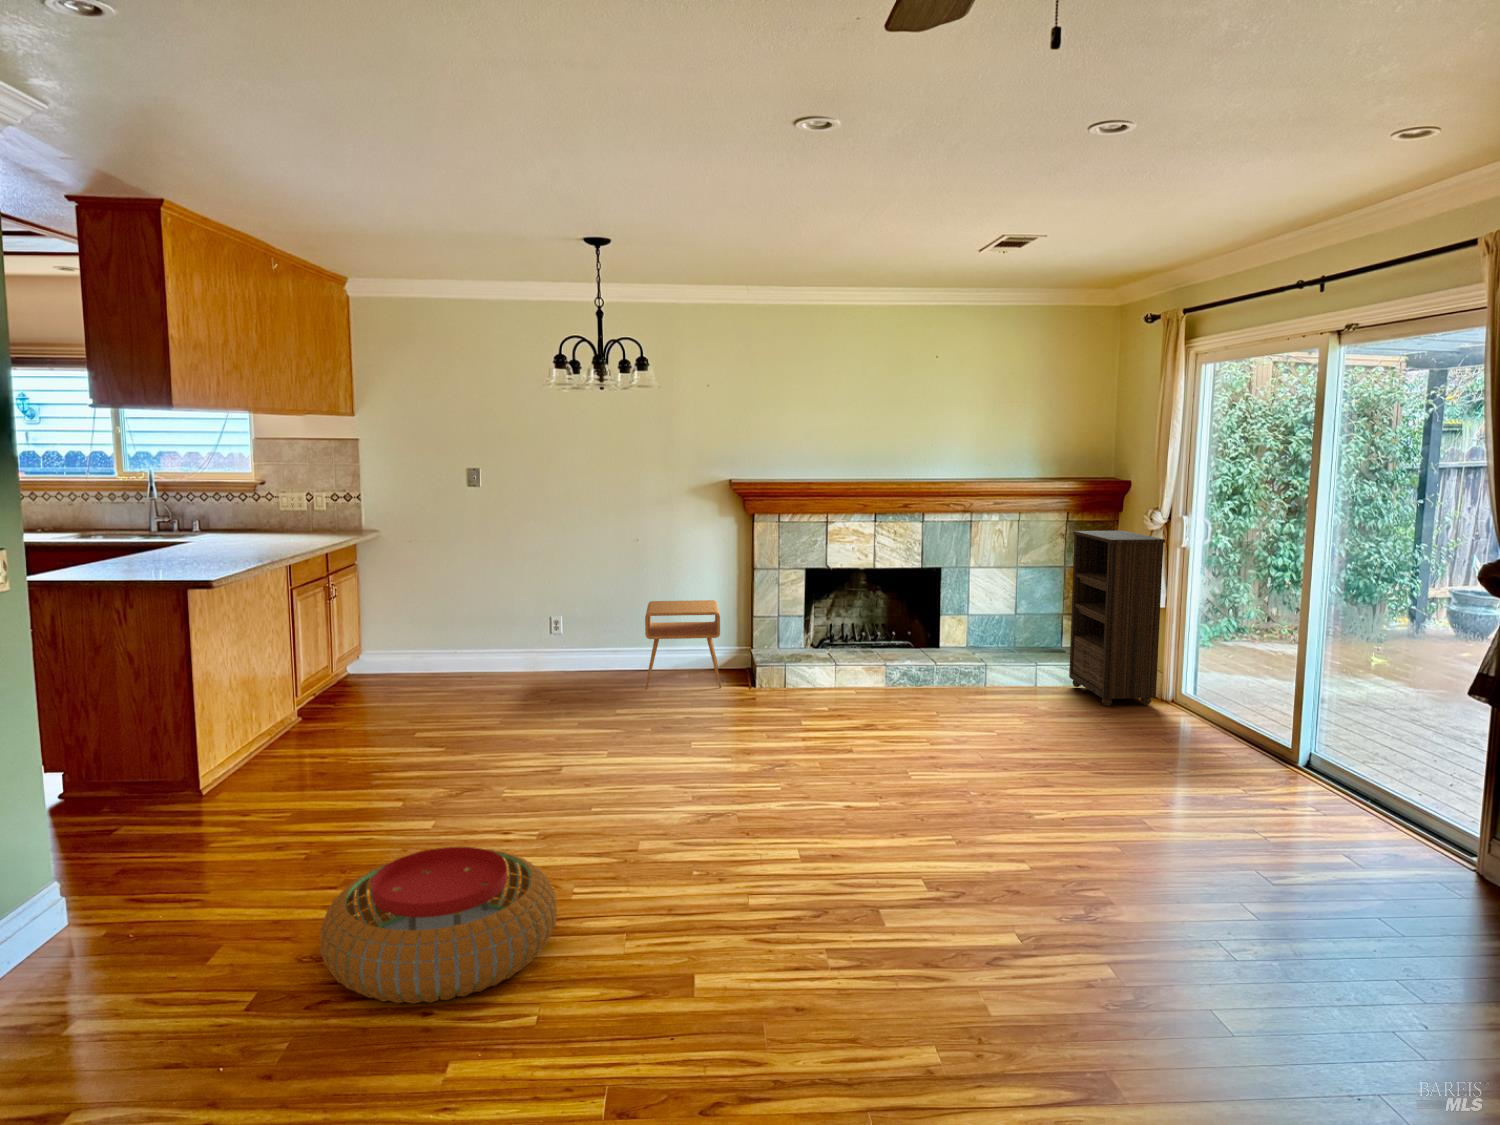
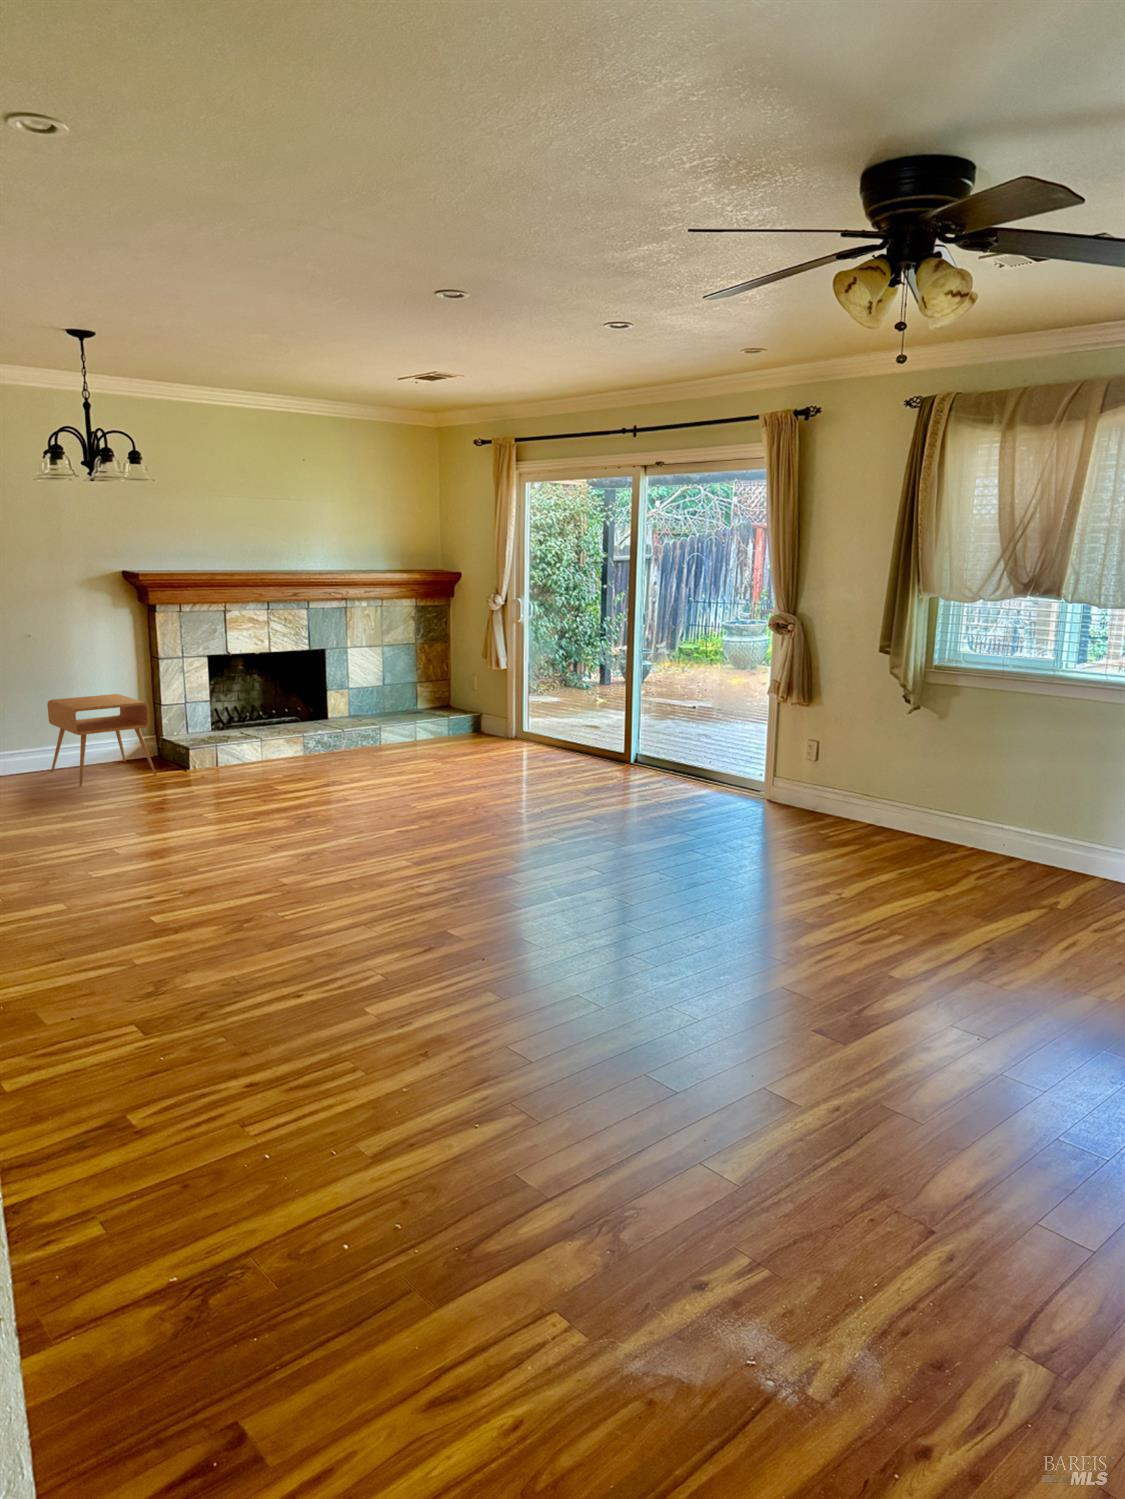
bookshelf: present [1069,531,1165,706] -> none [436,612,513,745]
pouf: present [319,847,557,1004] -> none [138,881,340,1000]

